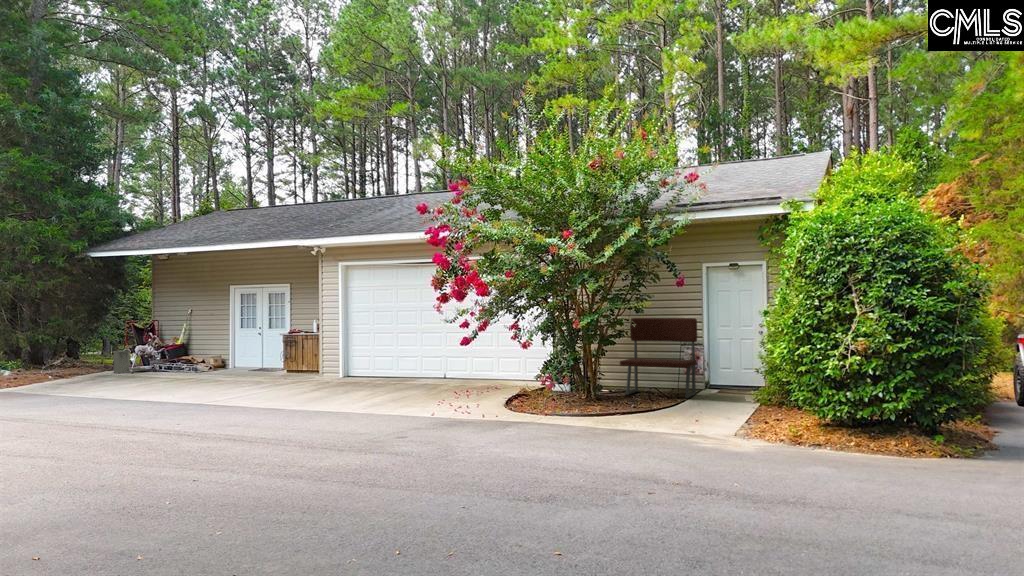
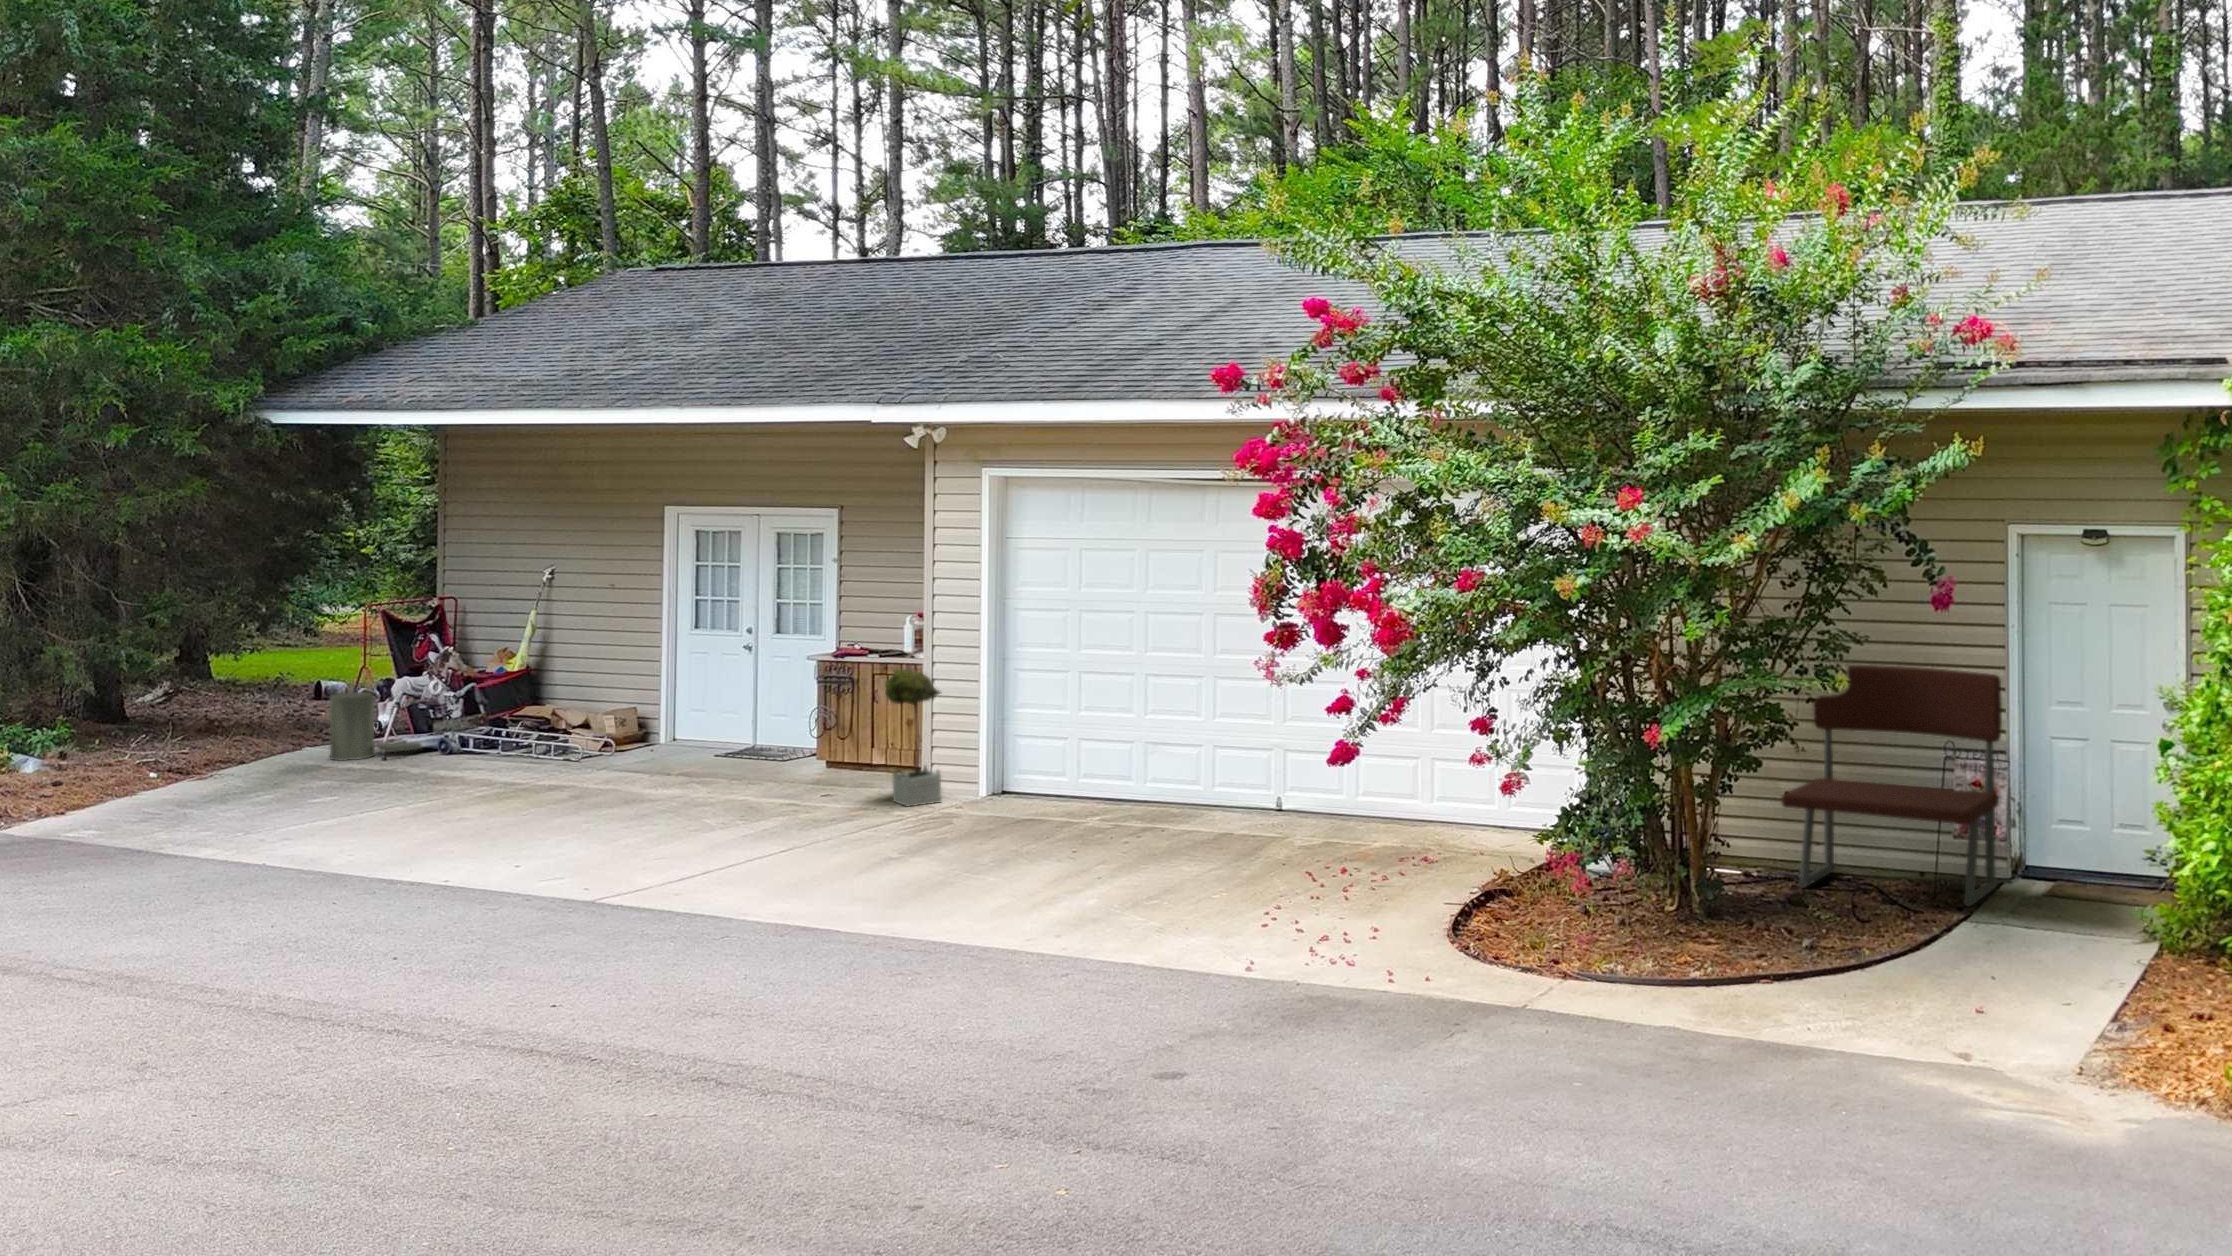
potted tree: none [305,333,325,381] -> present [885,669,942,807]

